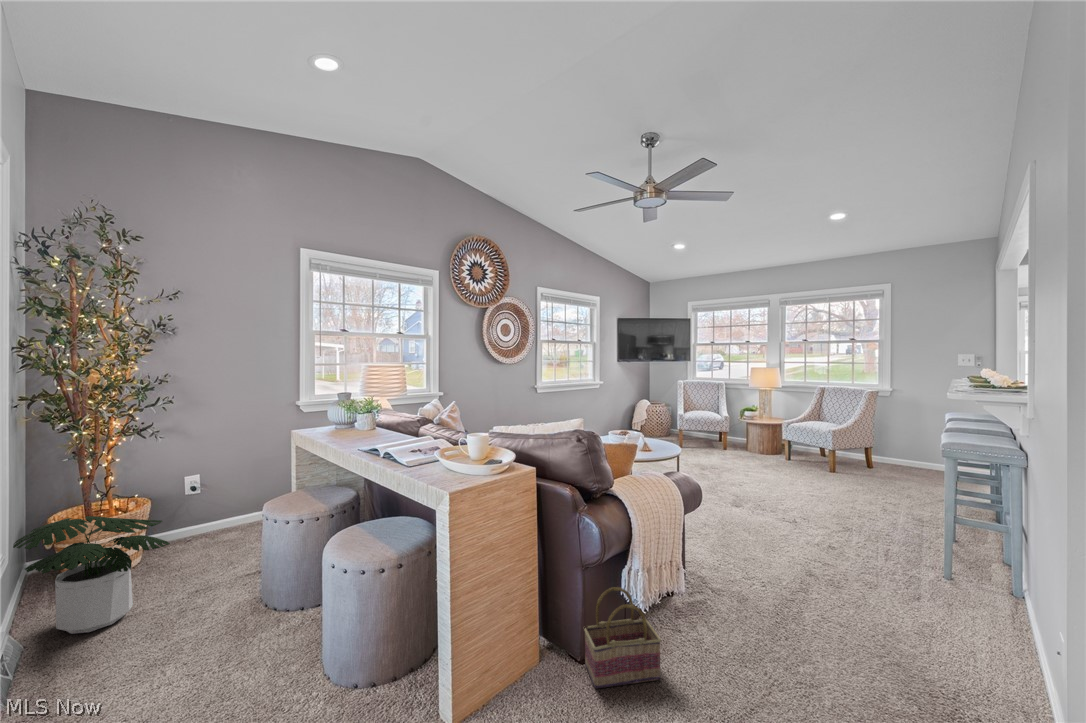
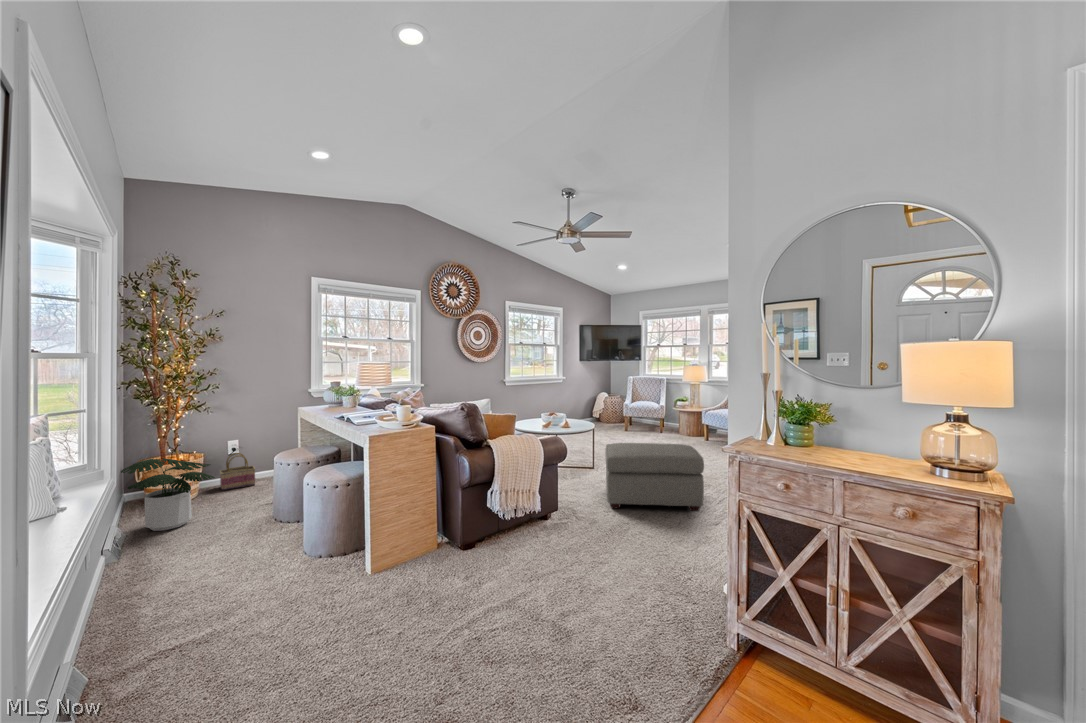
ottoman: none [721,475,885,575] -> present [605,443,704,511]
basket: present [584,587,661,688] -> present [220,453,255,490]

